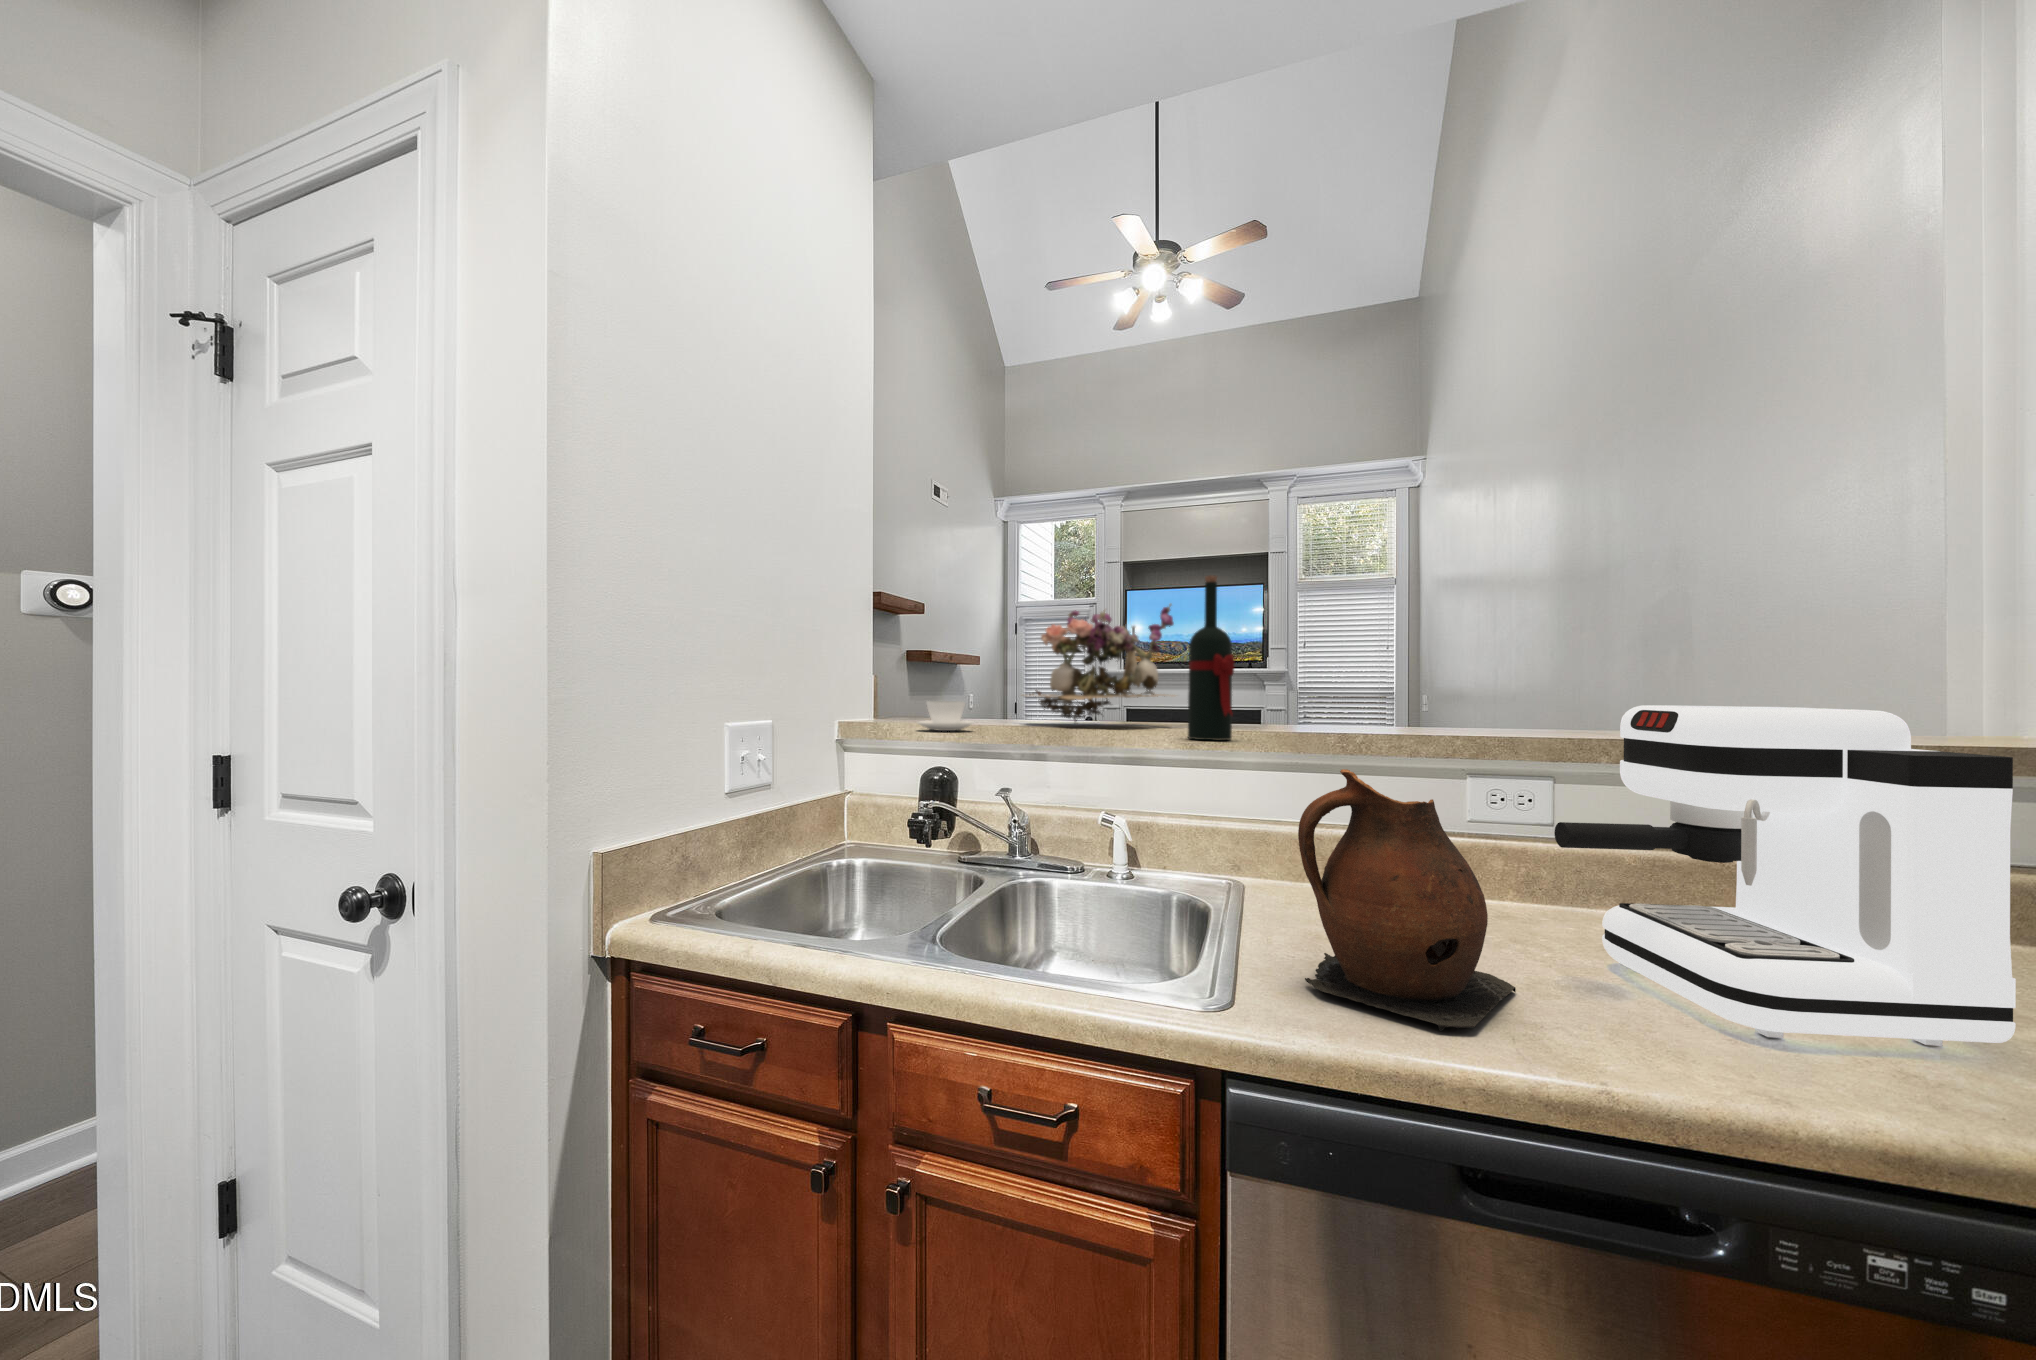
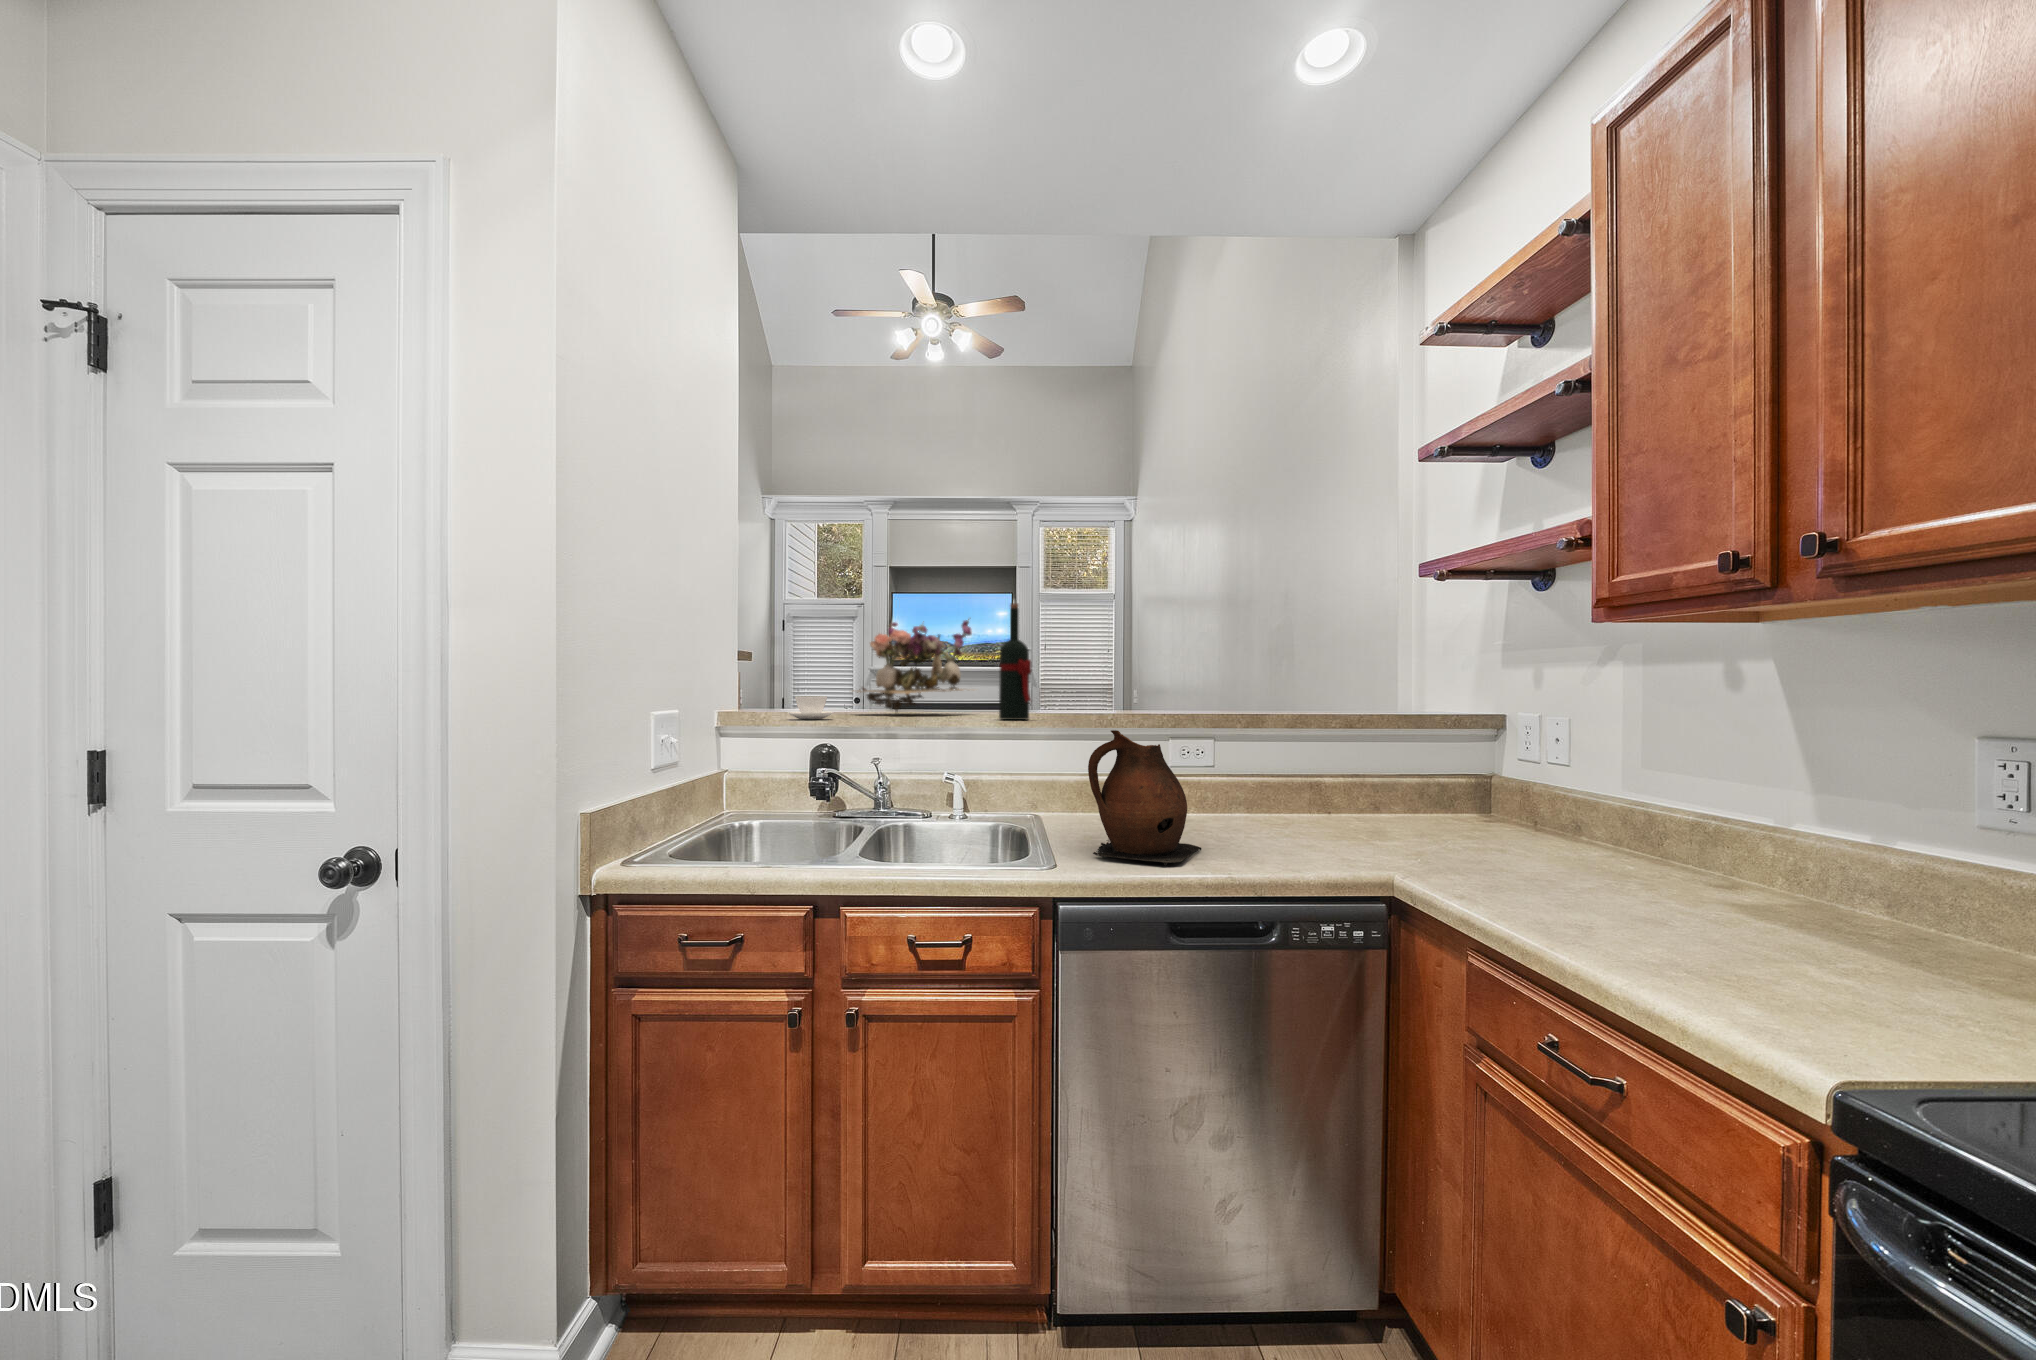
coffee maker: present [1554,705,2016,1046] -> none [1221,690,1406,855]

